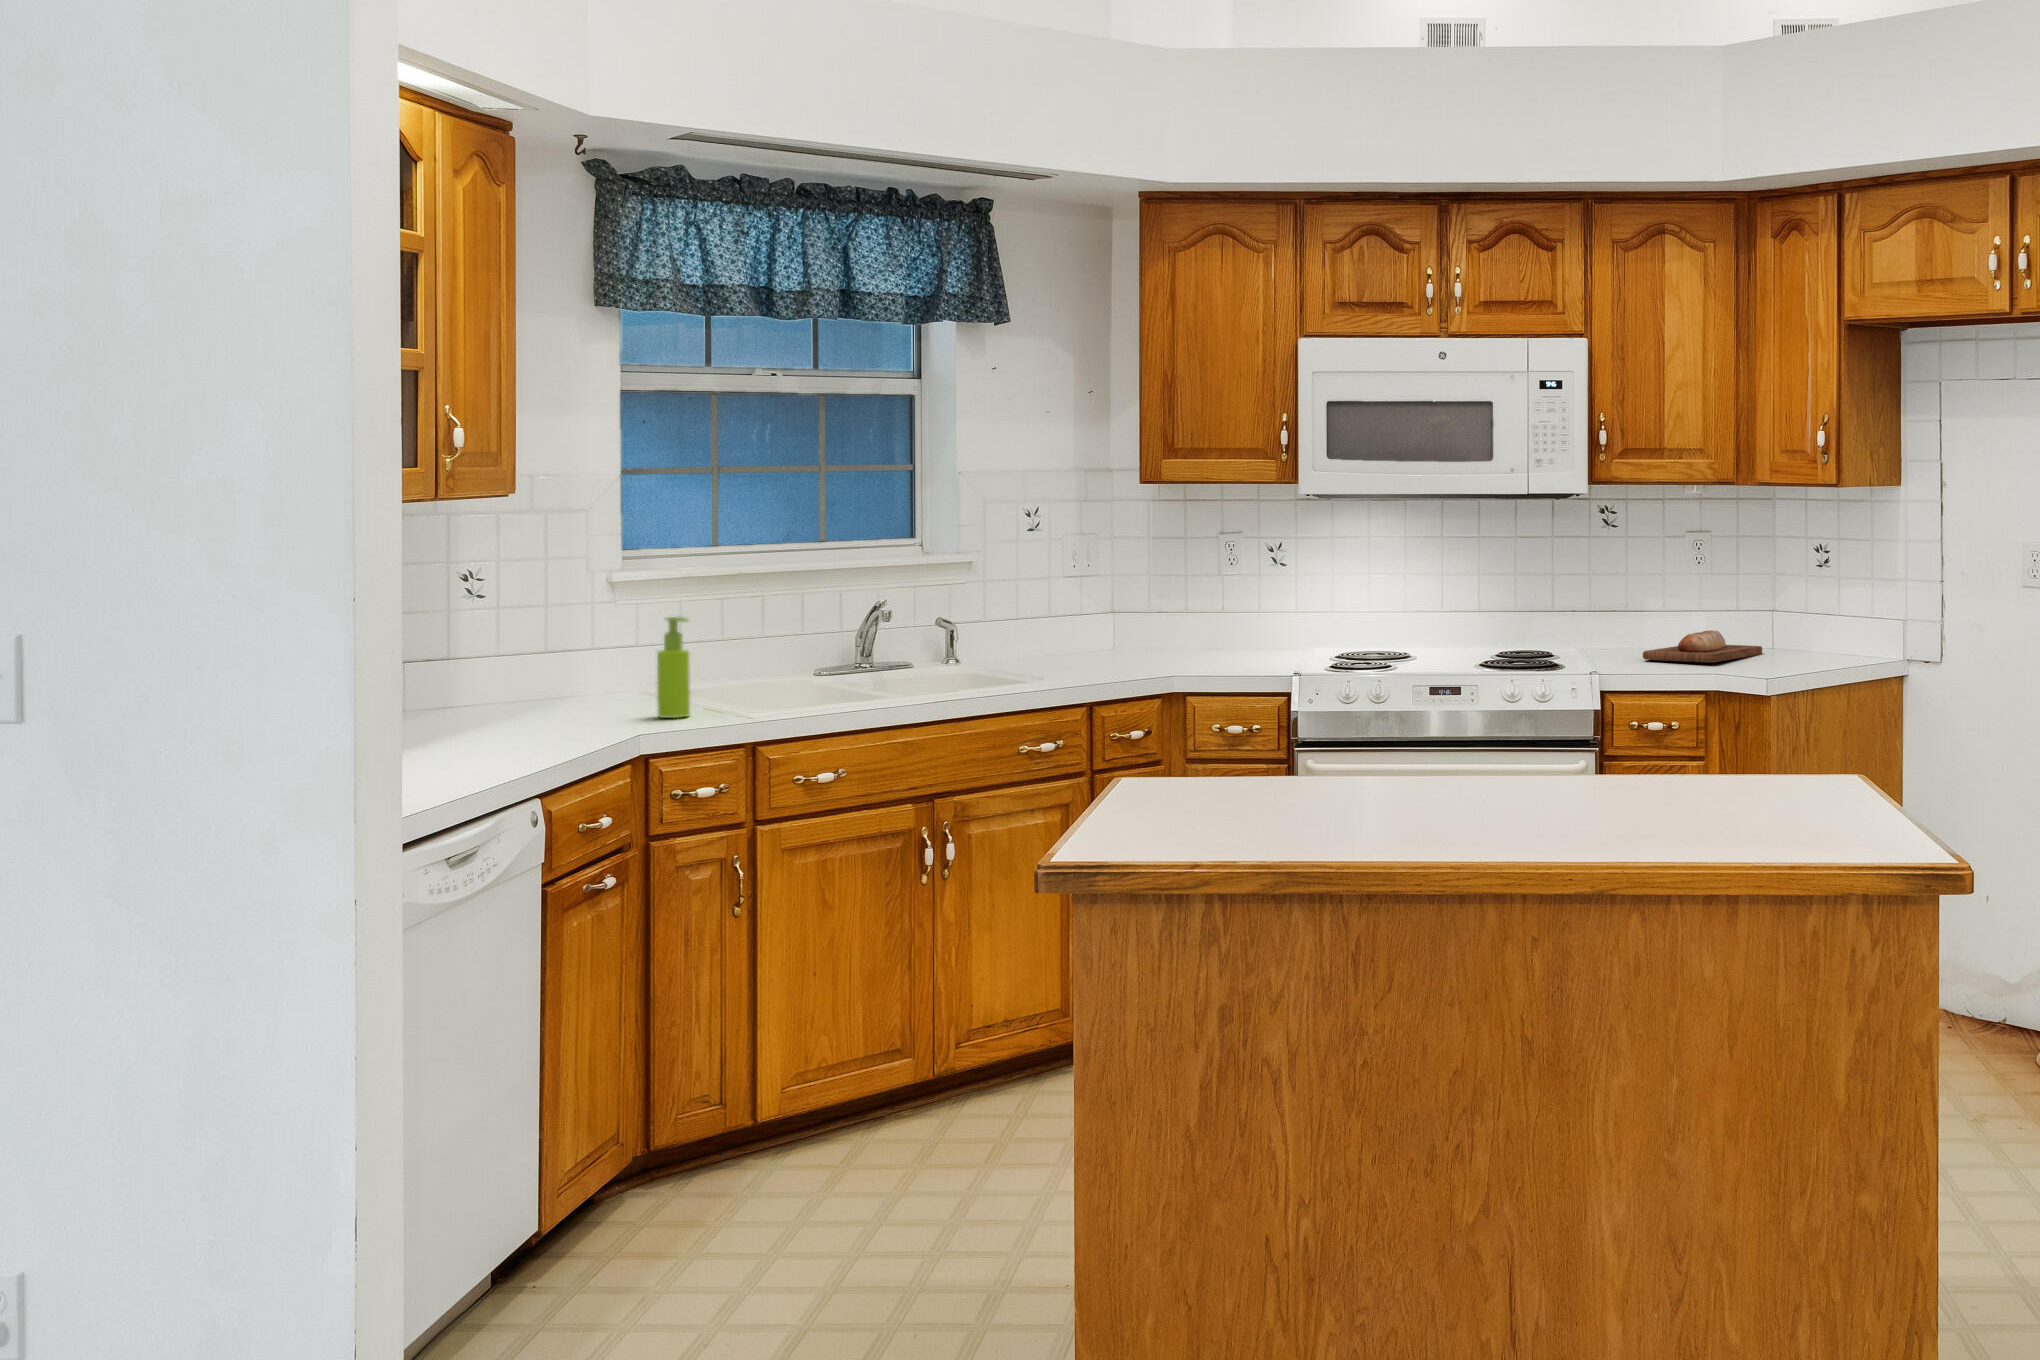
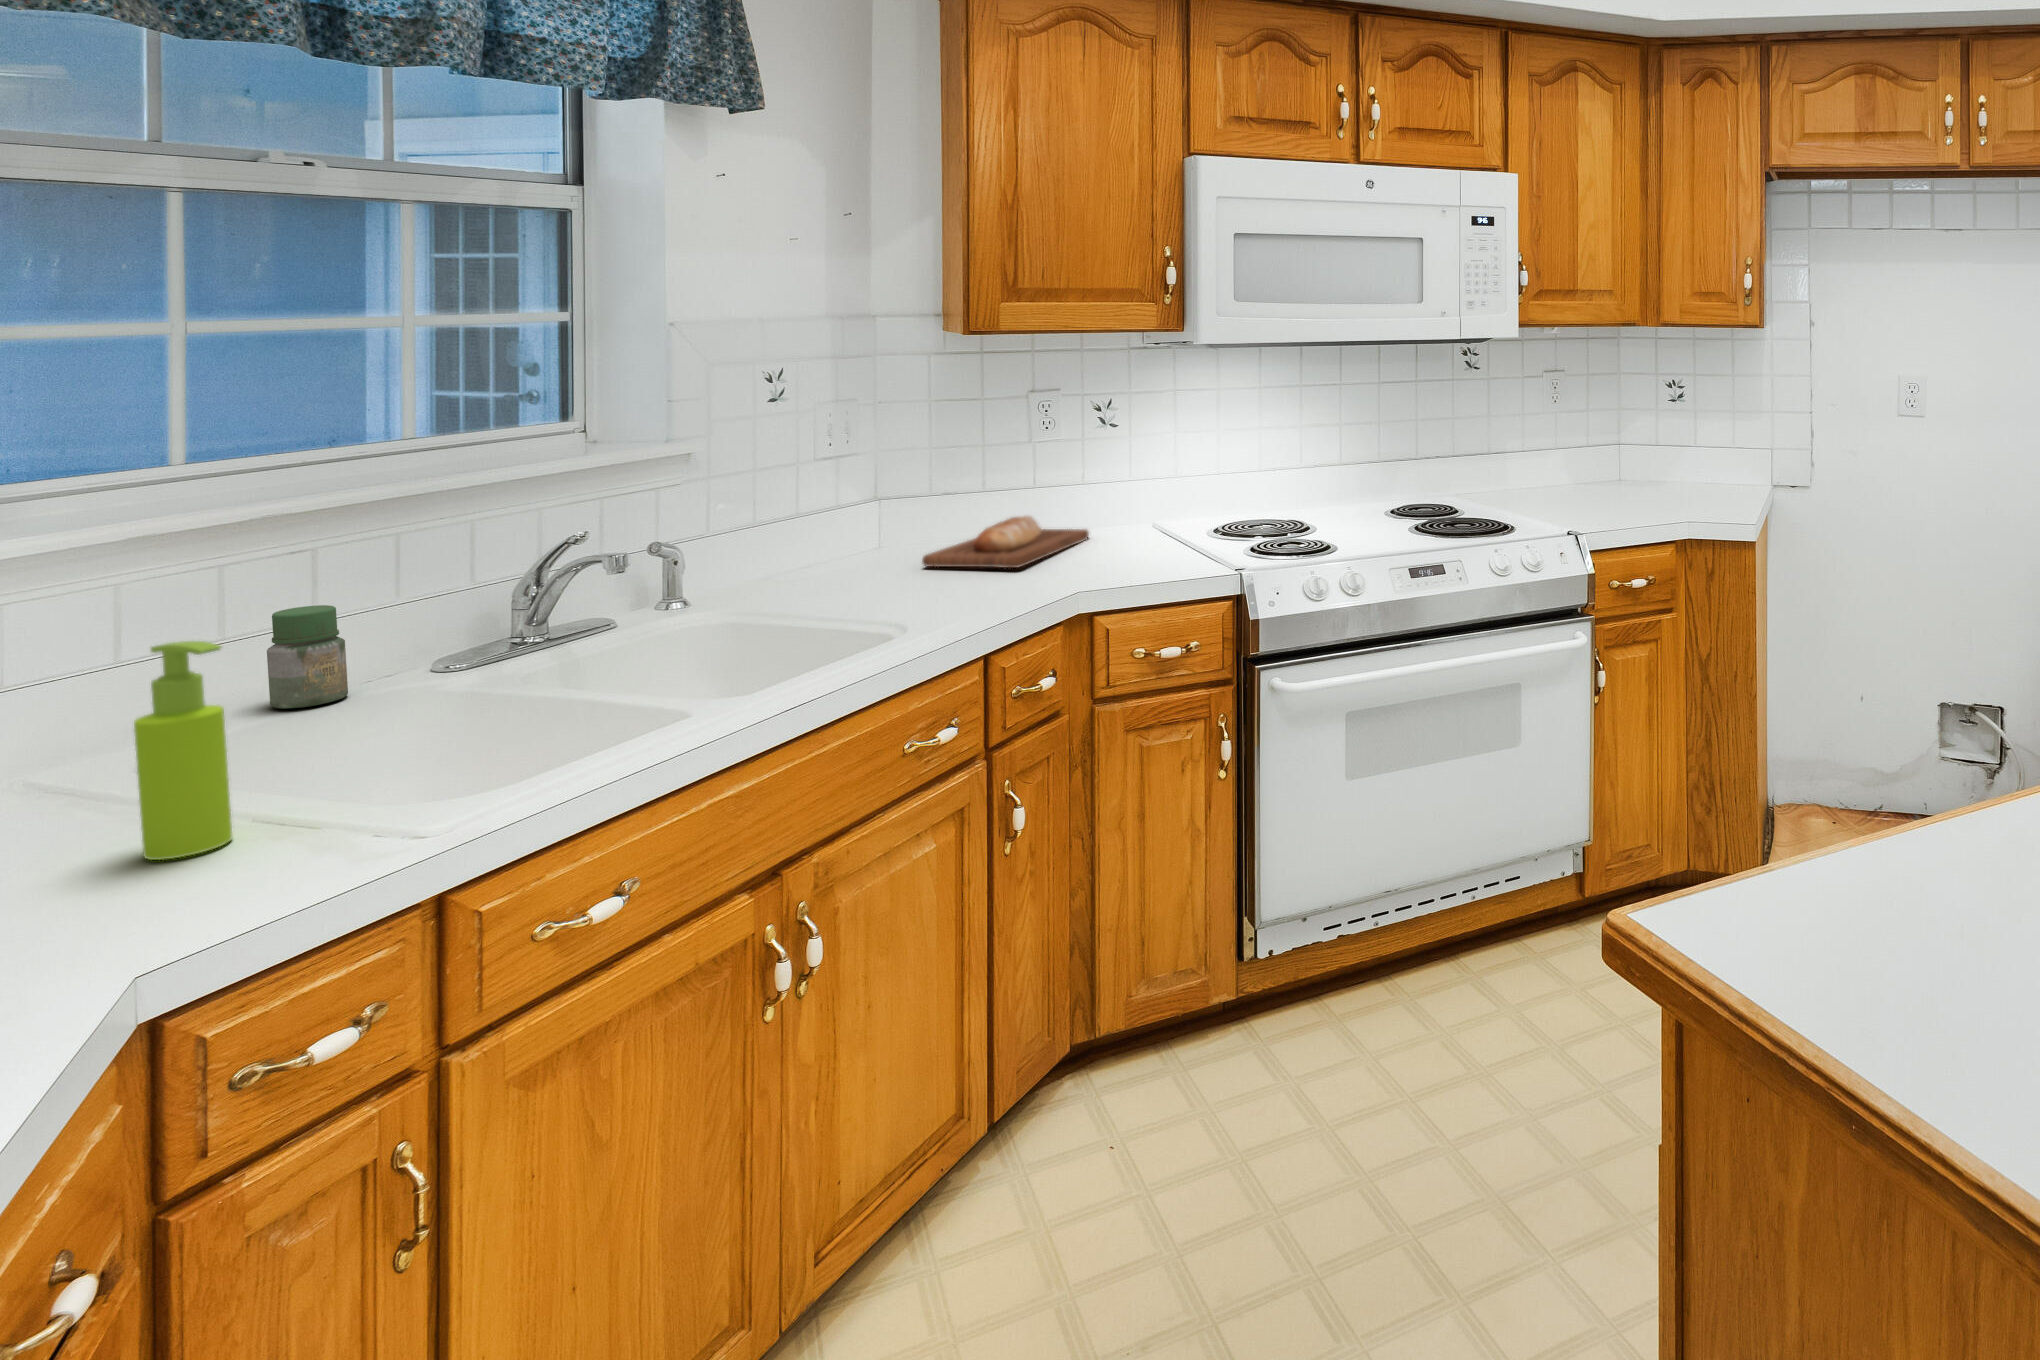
bread loaf: present [1643,630,1762,663] -> present [922,516,1089,568]
jar: none [719,631,754,686] -> present [267,605,348,709]

